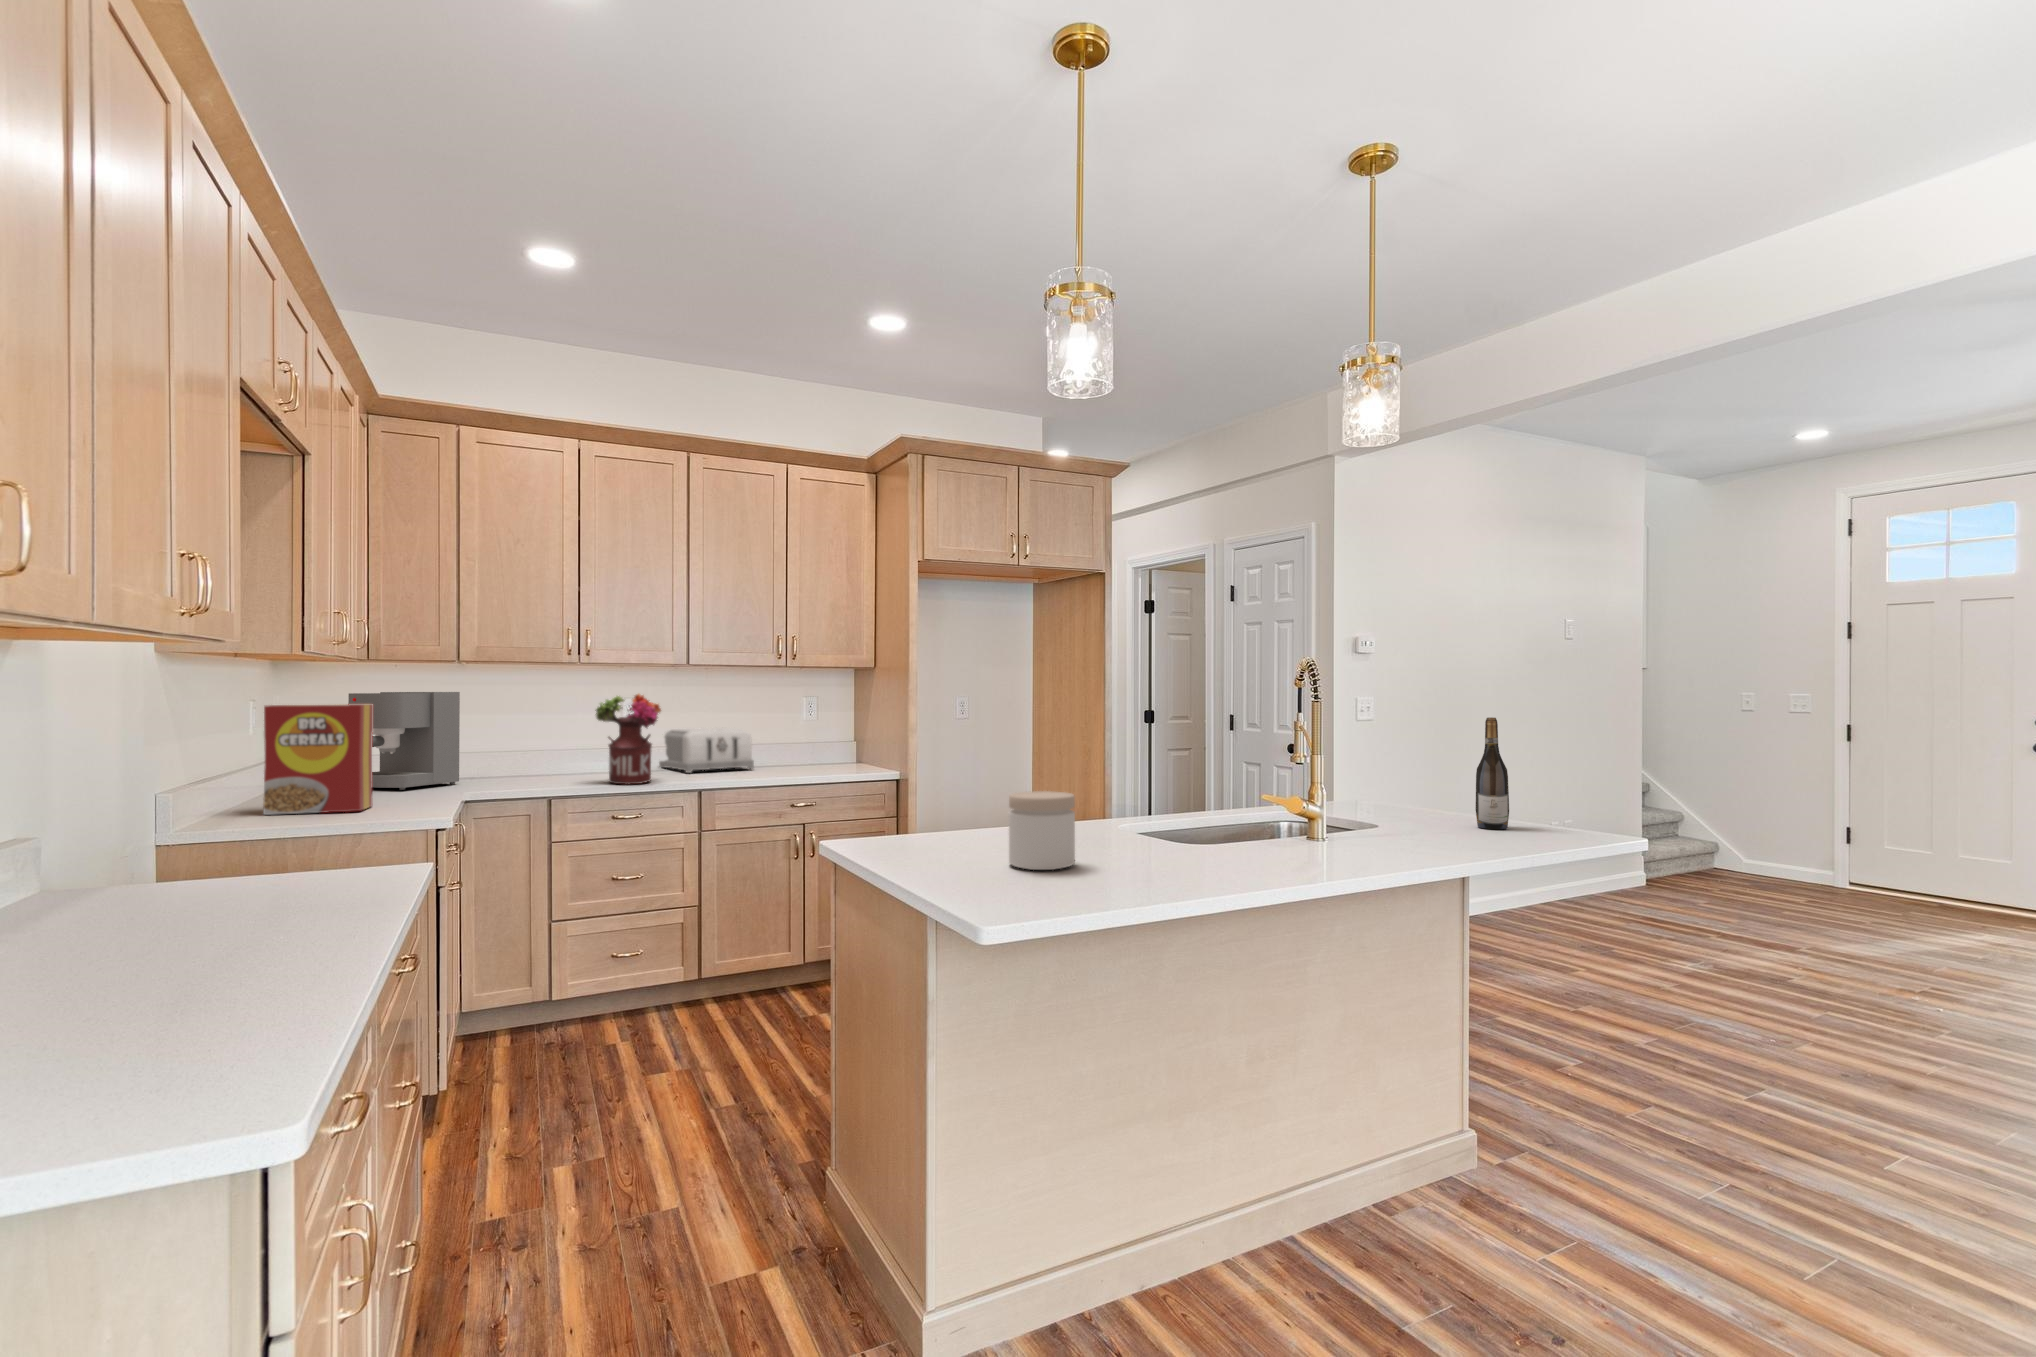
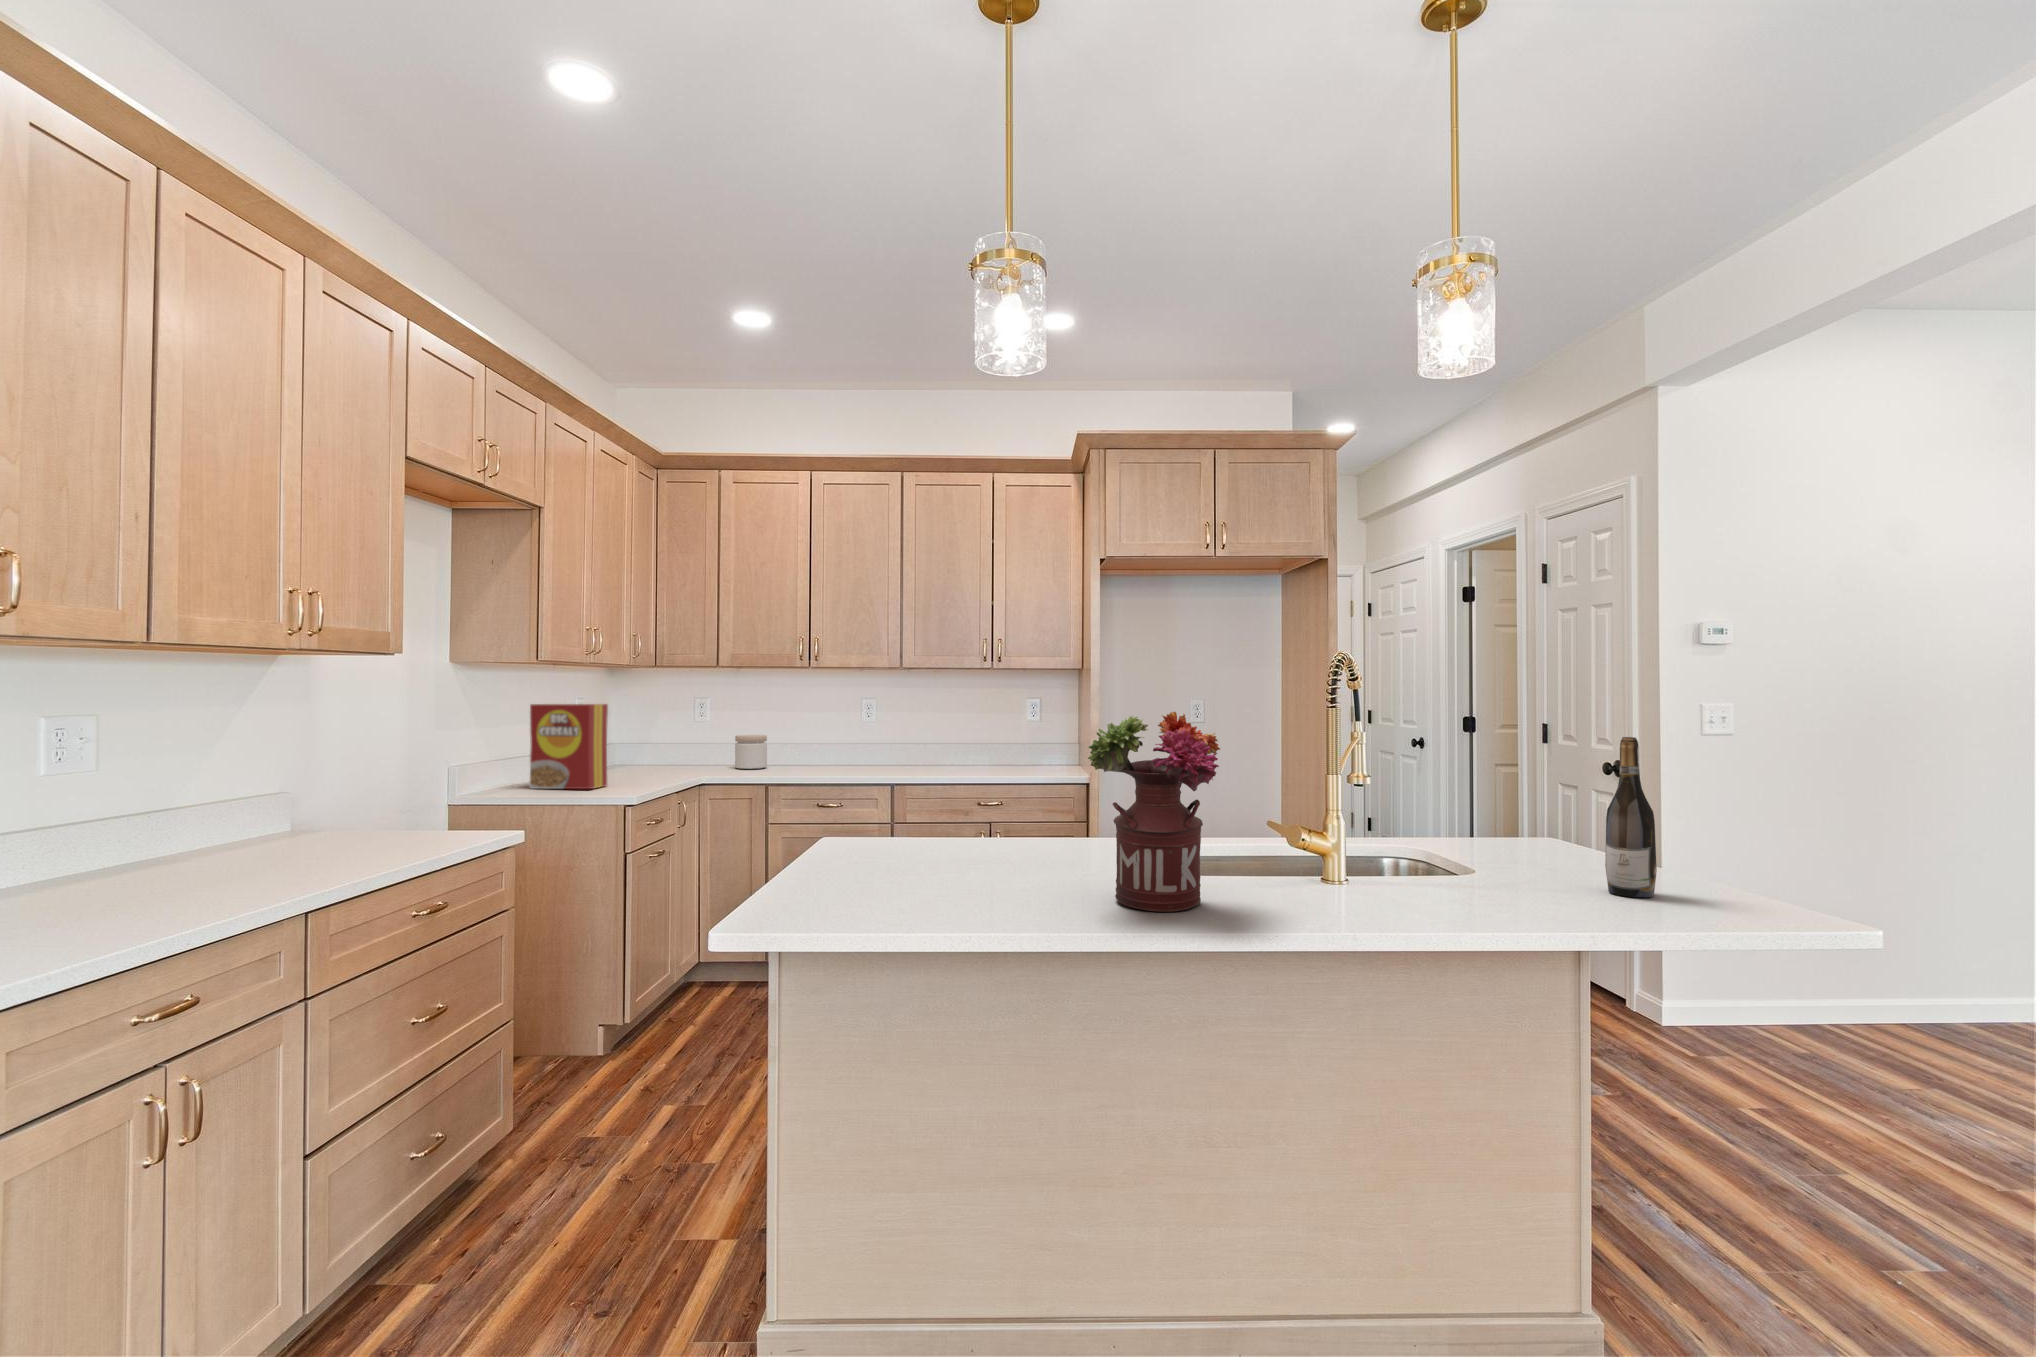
coffee maker: present [348,692,460,790] -> none [613,694,706,774]
flower arrangement: present [595,694,661,784] -> present [1088,712,1220,912]
toaster: present [659,728,754,773] -> none [887,728,960,770]
jar: present [1009,791,1075,870] -> present [735,735,767,769]

